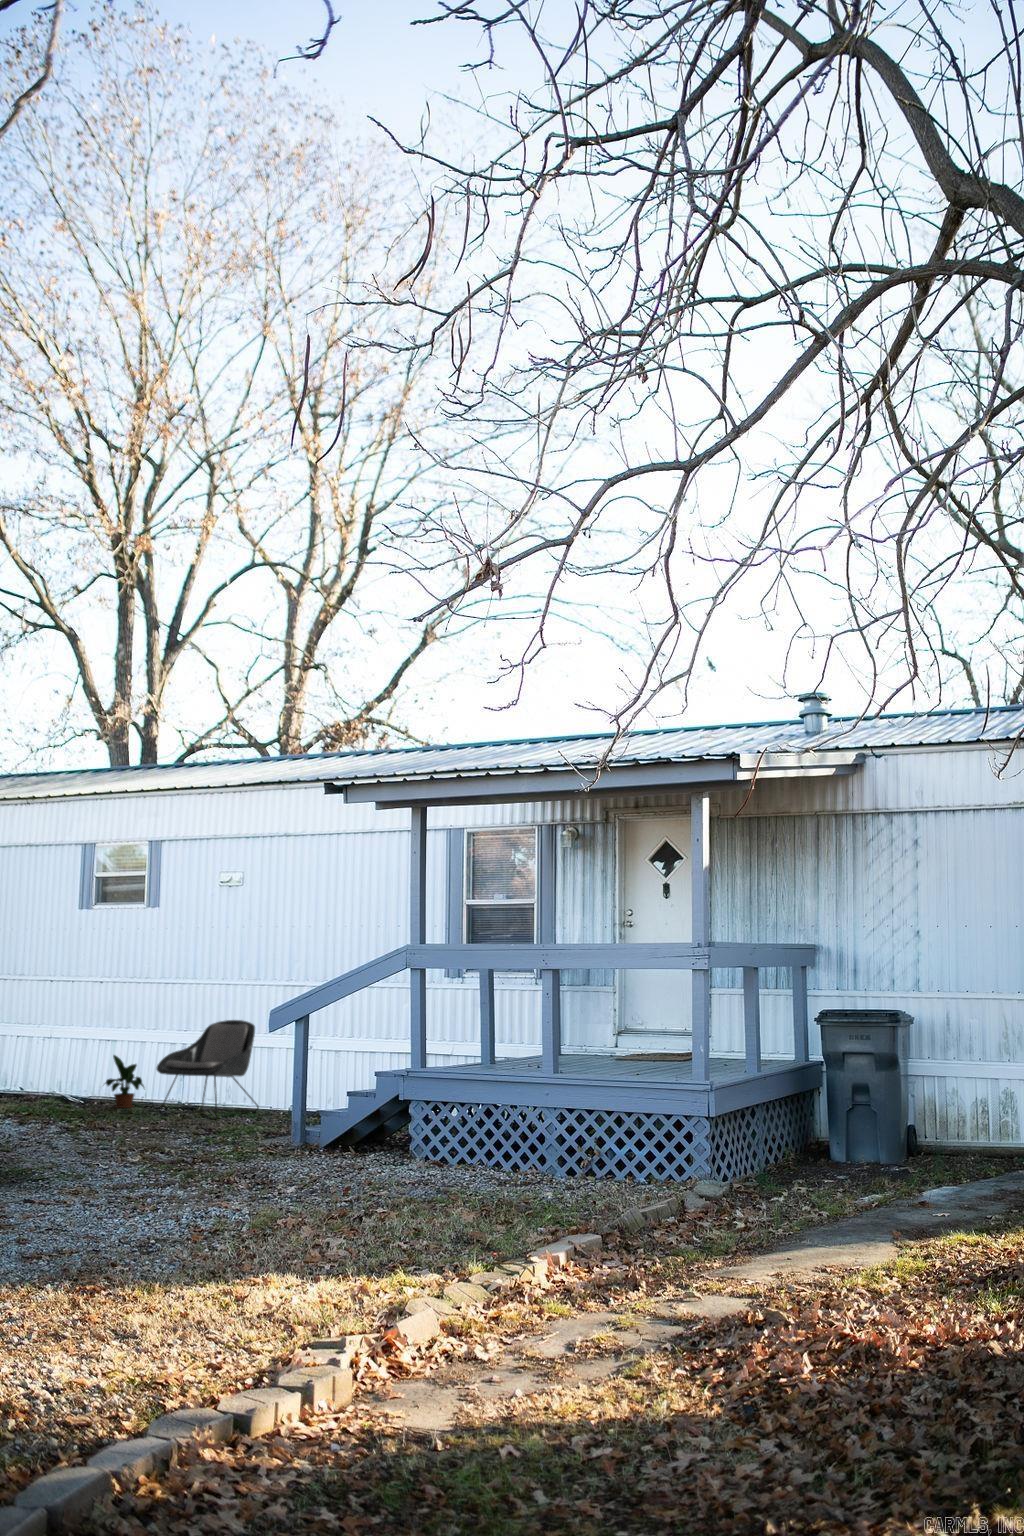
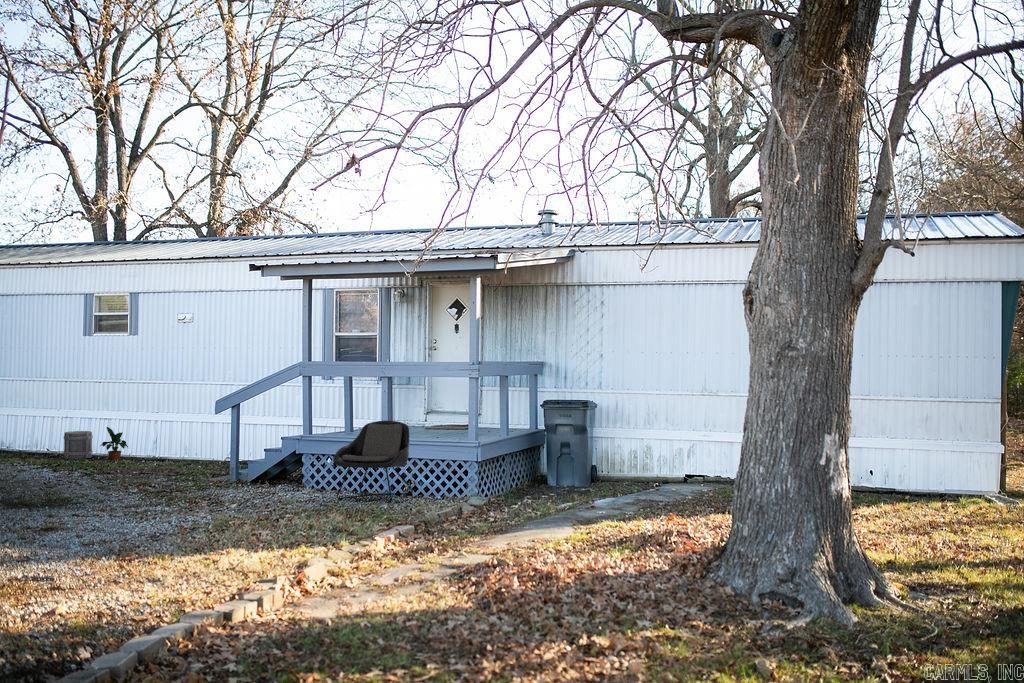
lounge chair: present [156,1020,259,1119] -> present [333,421,413,503]
bucket: none [49,1062,93,1106] -> present [64,431,93,459]

